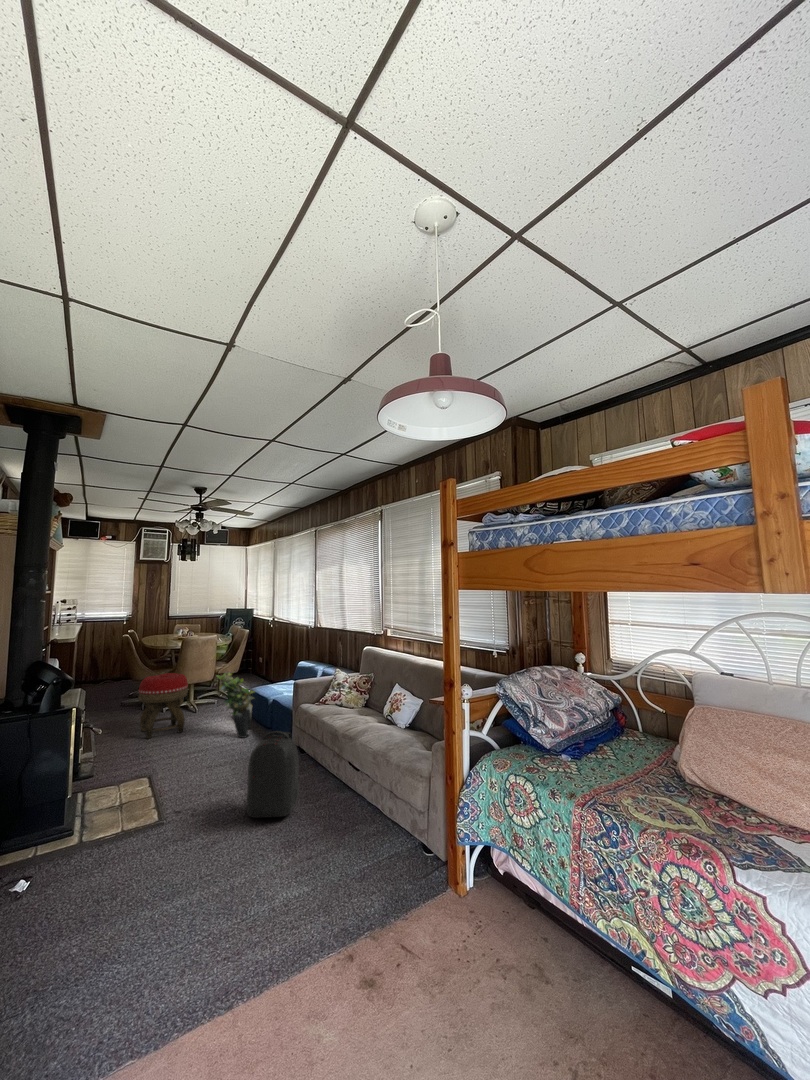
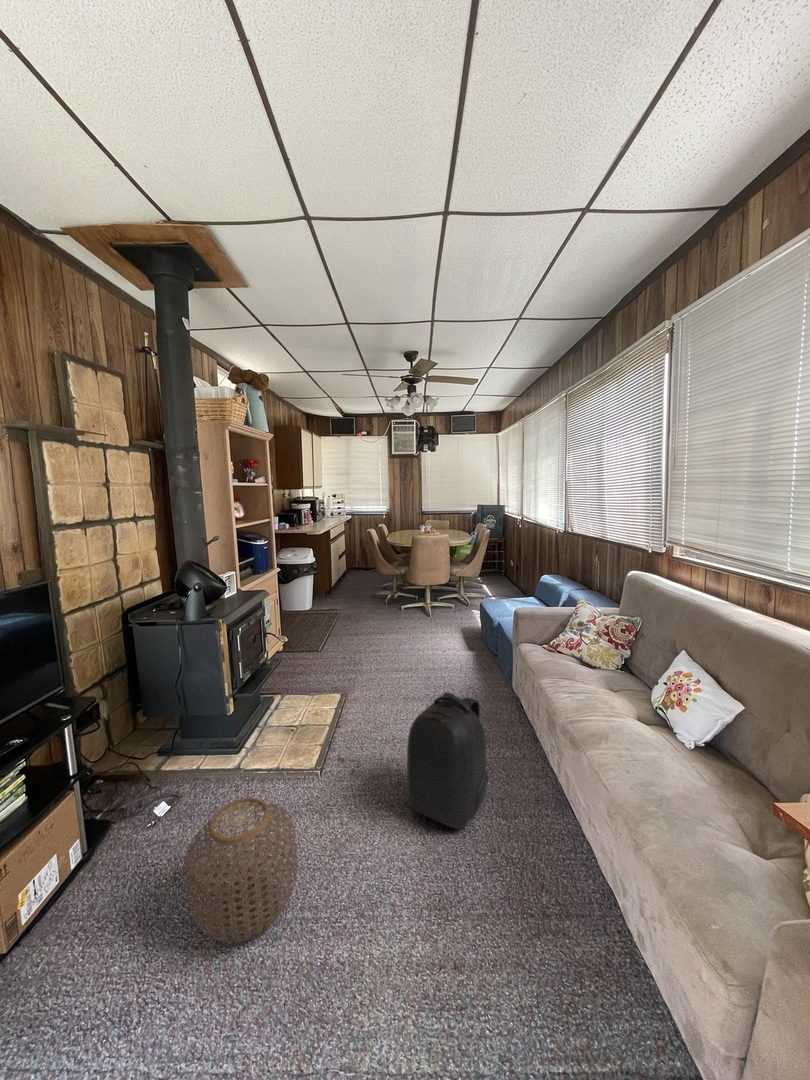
footstool: present [138,673,188,739] -> none [362,575,410,642]
potted plant: present [217,673,254,738] -> none [430,582,475,663]
woven basket: none [118,809,200,911] -> present [184,798,297,943]

